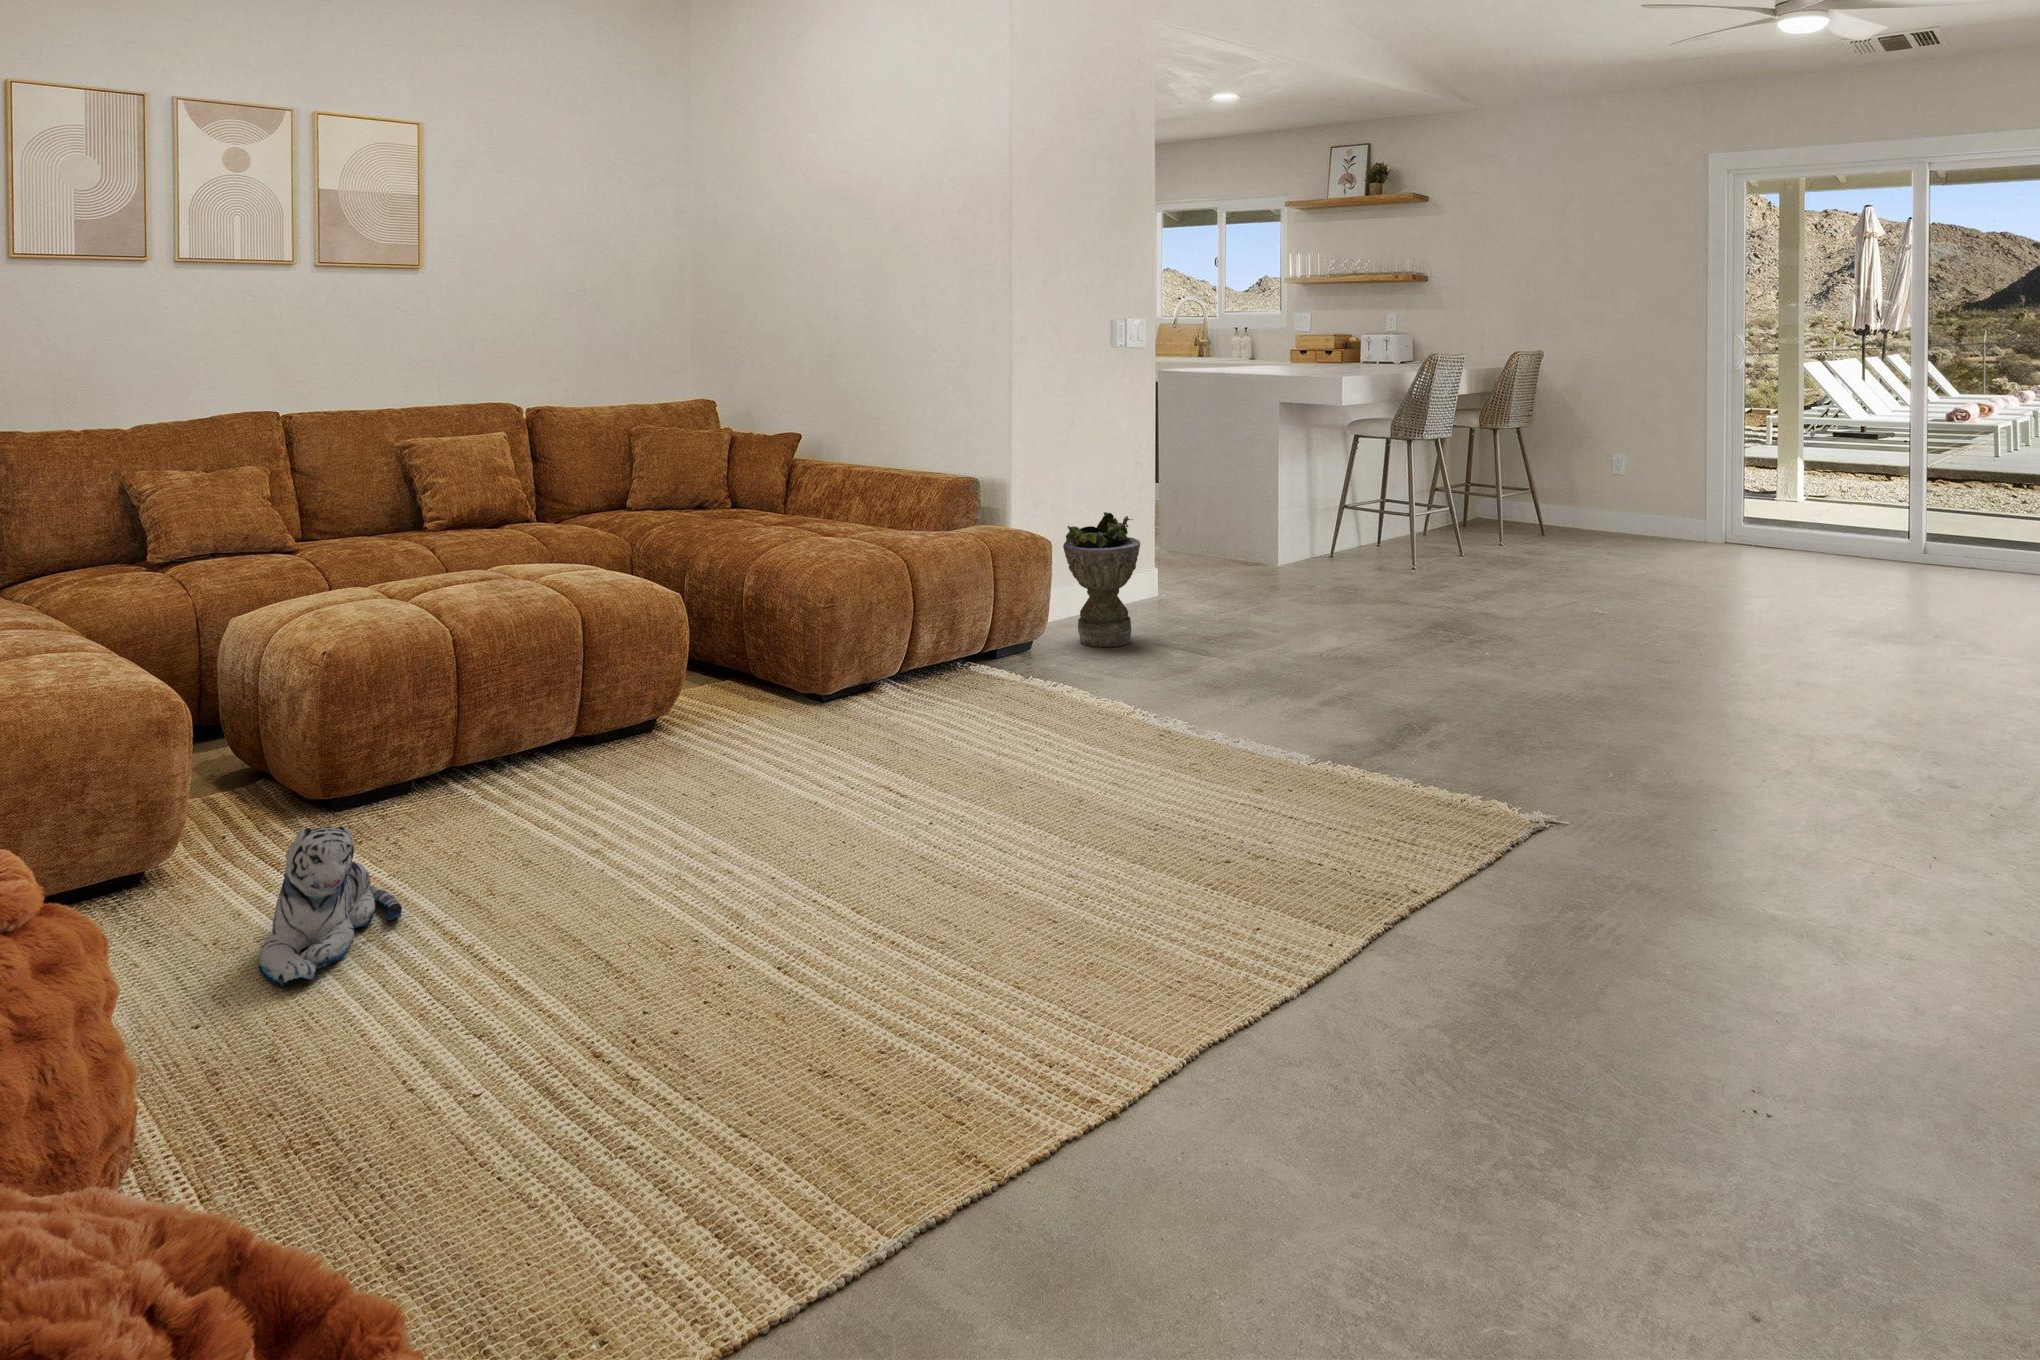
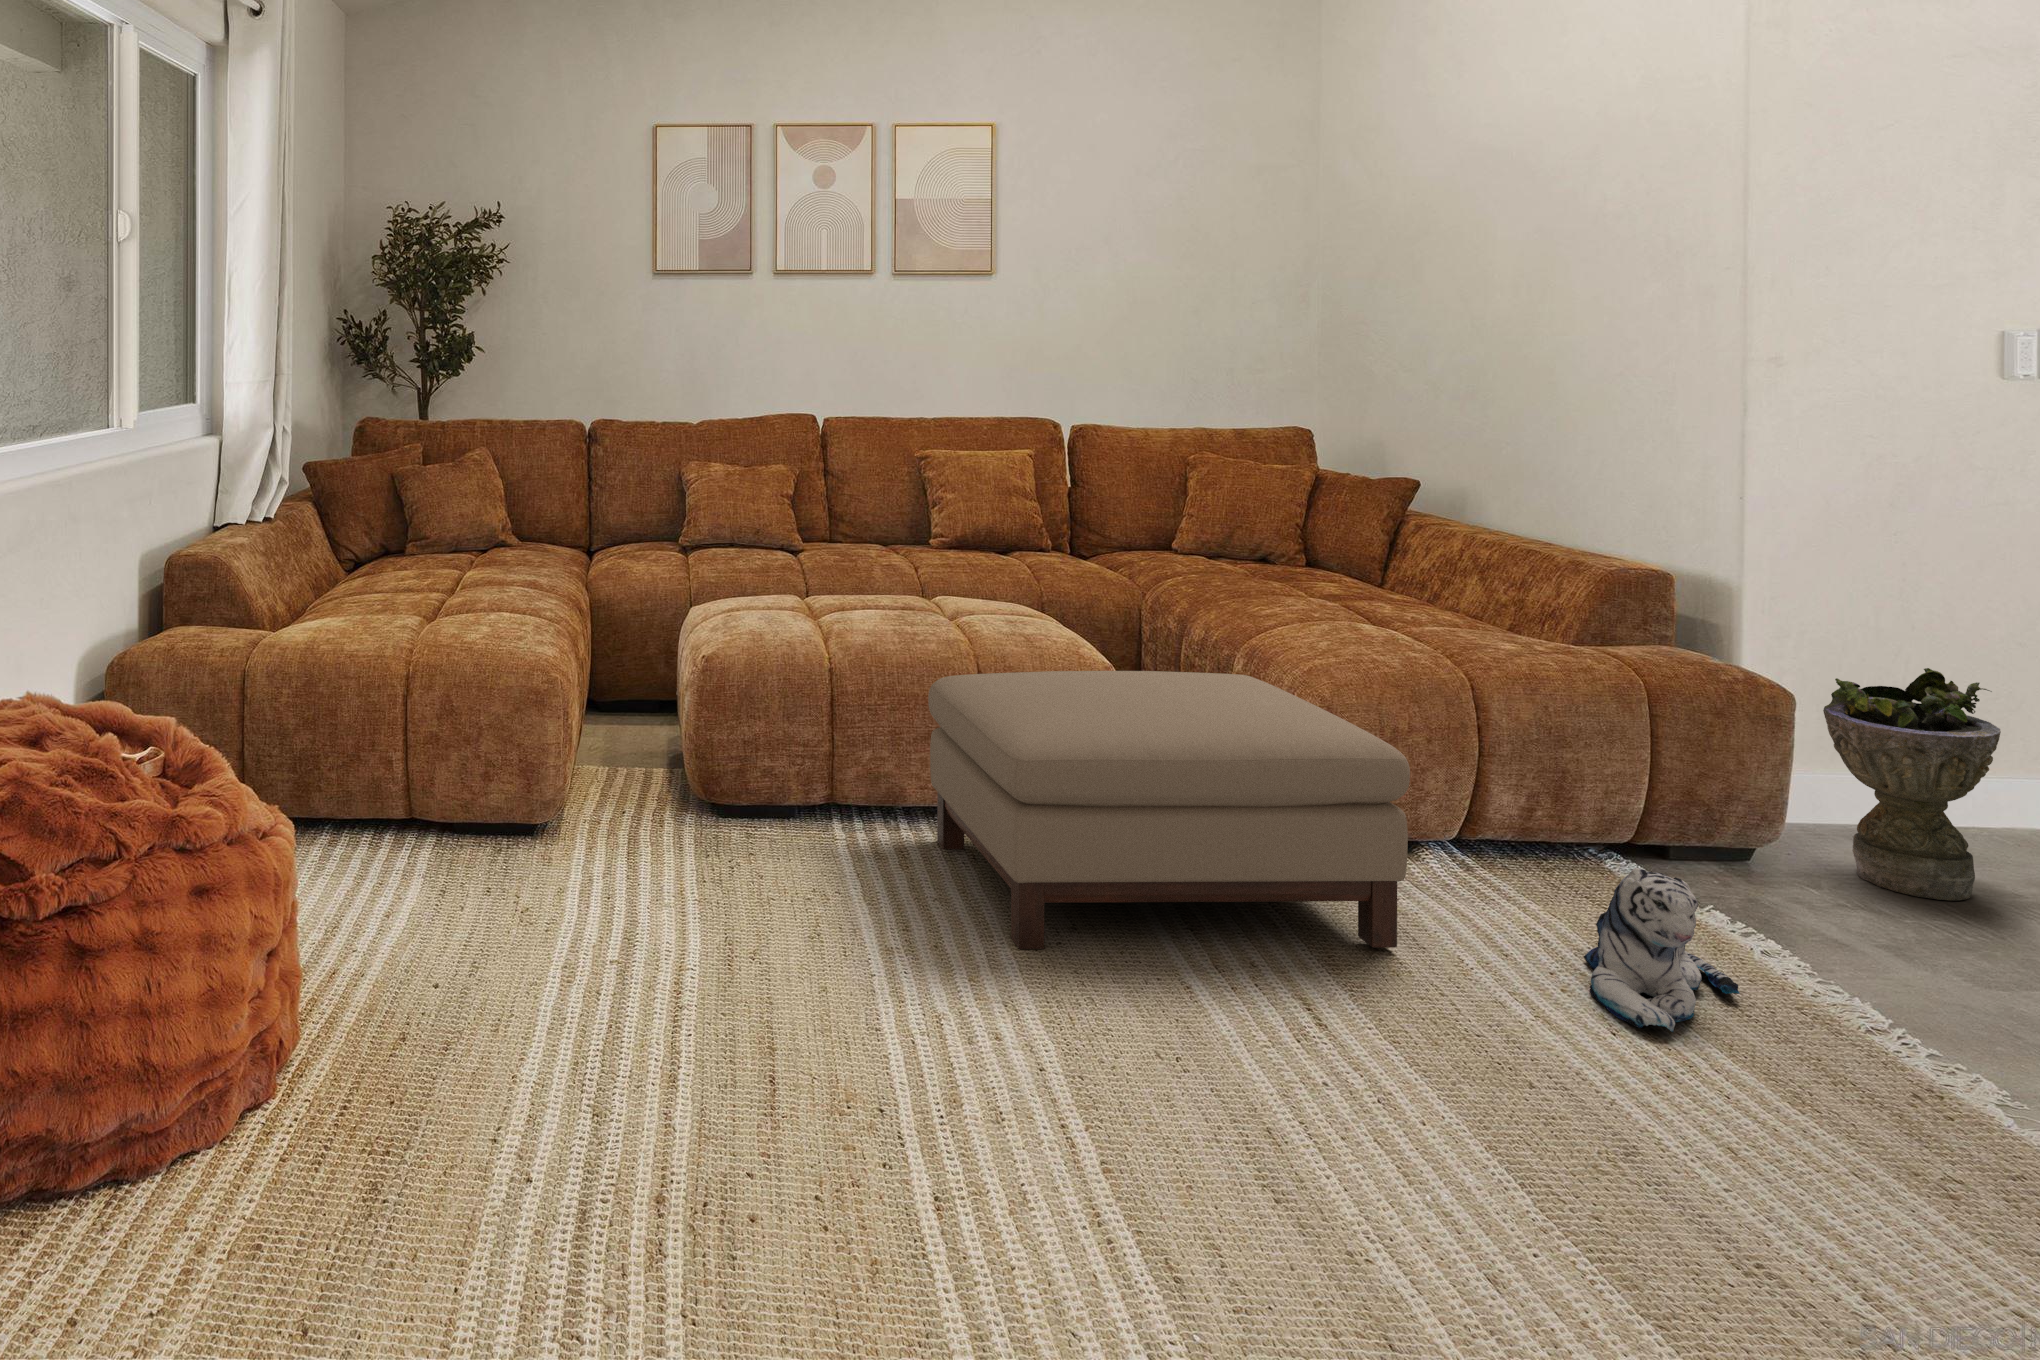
ottoman: none [545,583,915,820] -> present [928,671,1410,949]
plush toy: present [258,826,402,986] -> present [1584,868,1740,1032]

